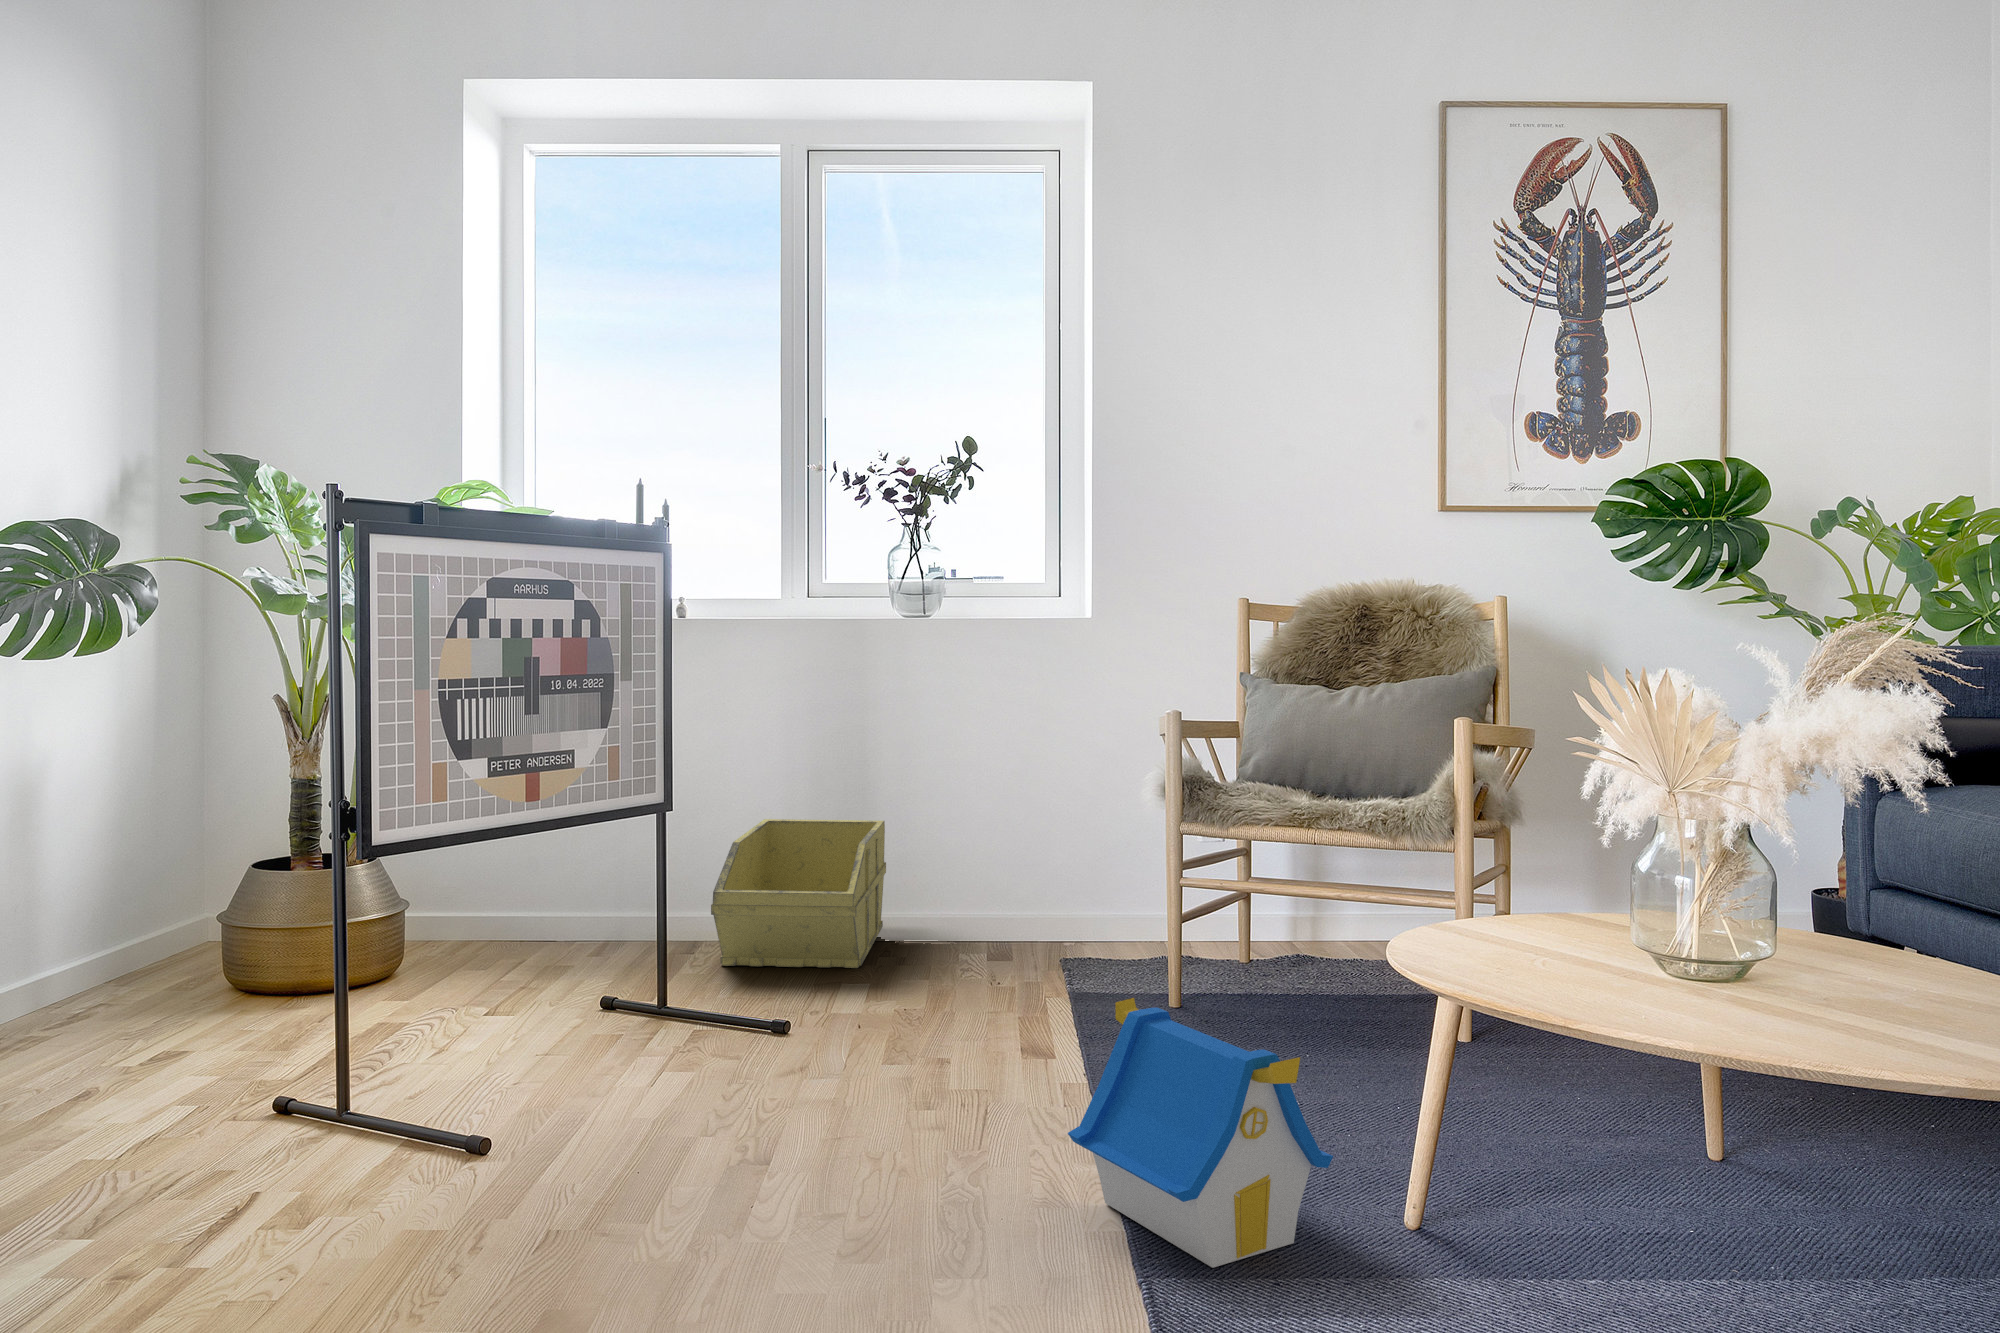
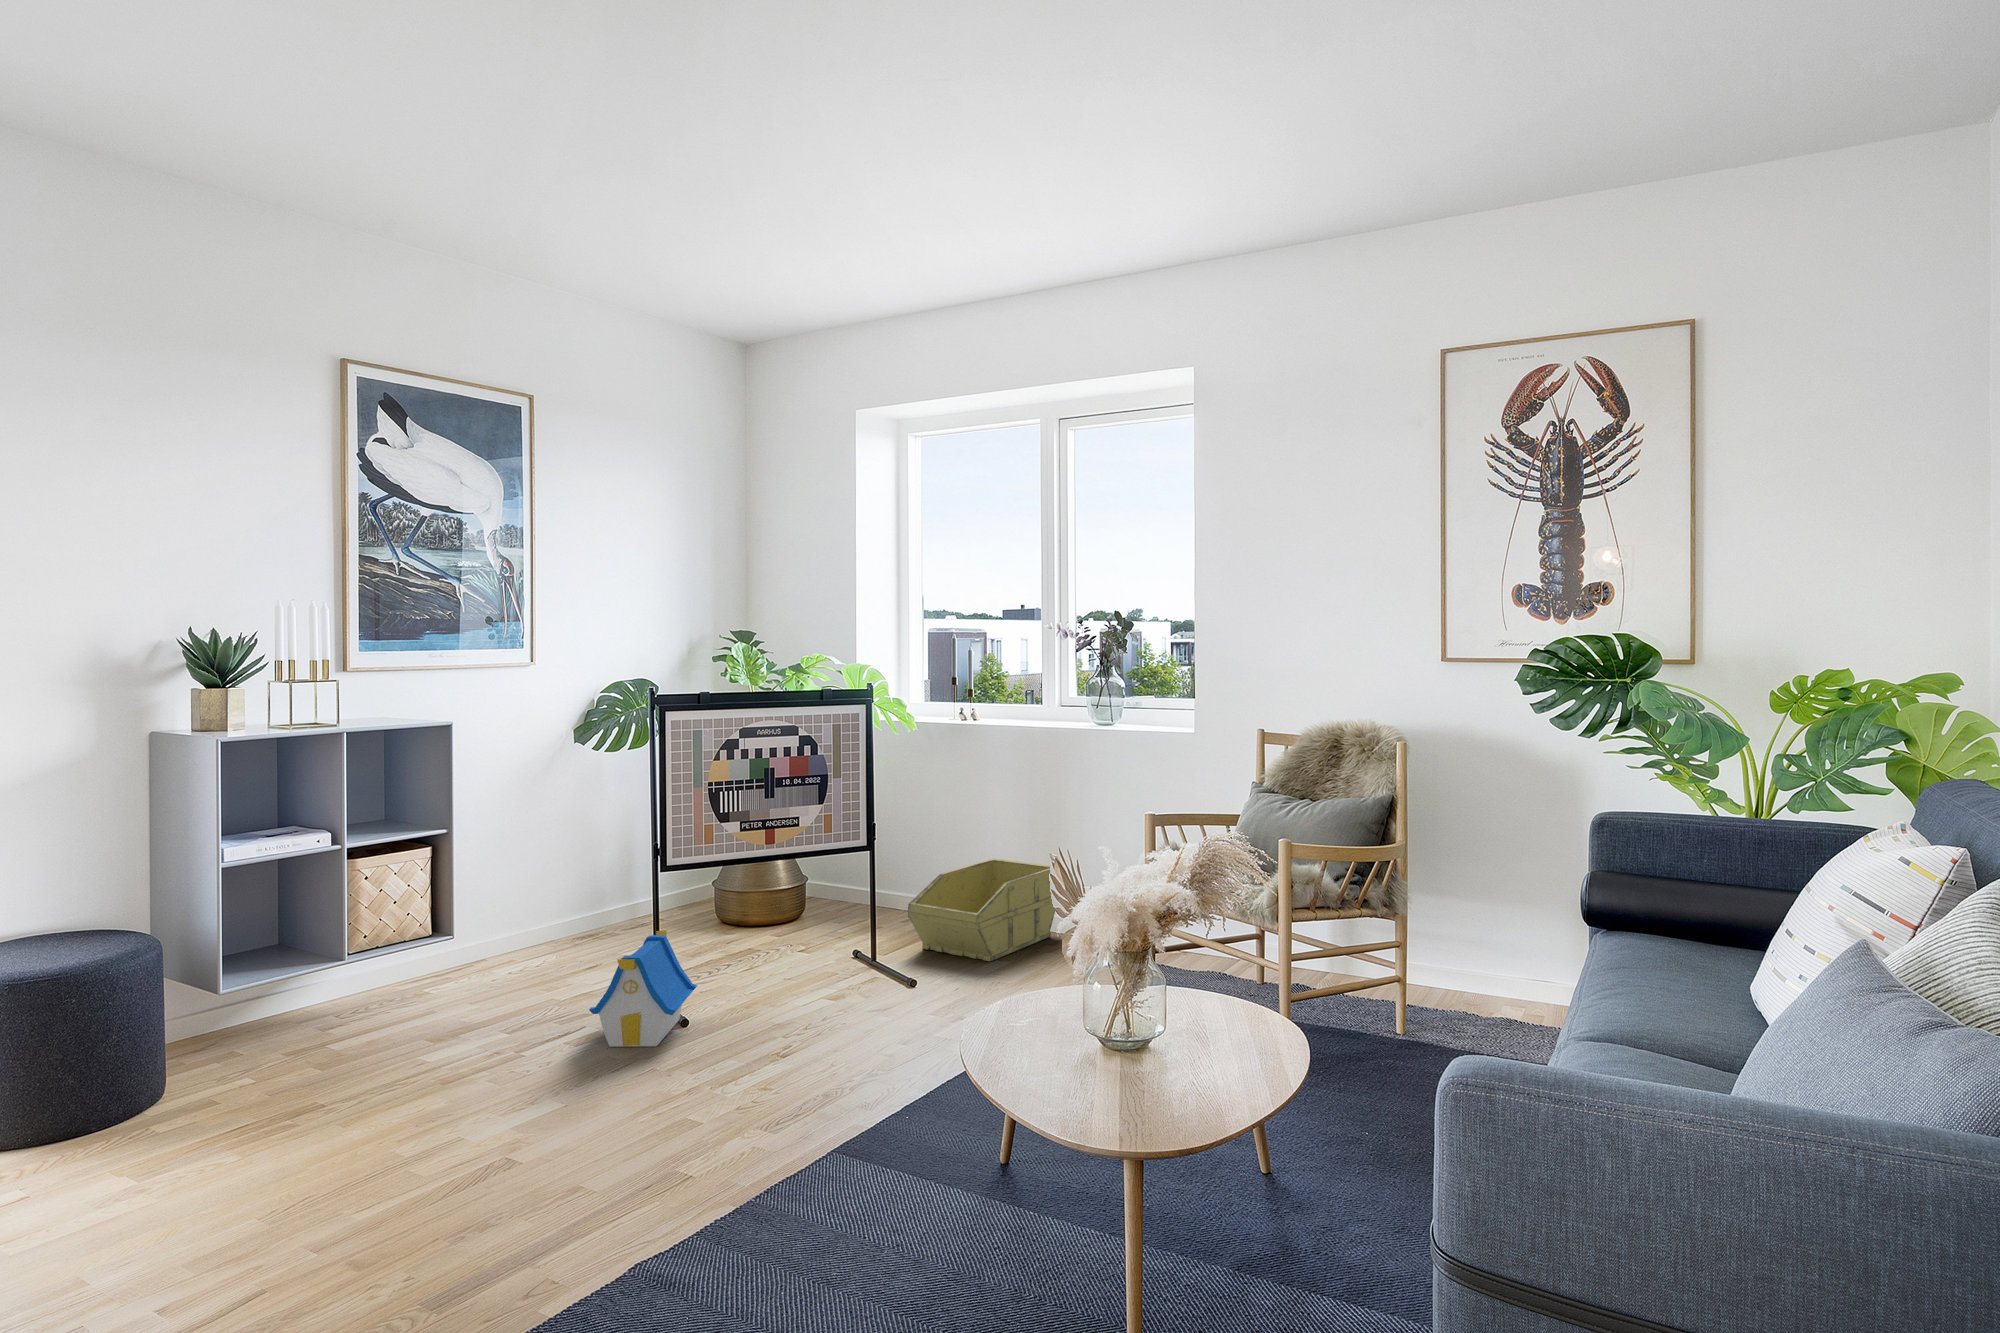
toy house: present [1068,998,1333,1268] -> present [589,930,697,1047]

